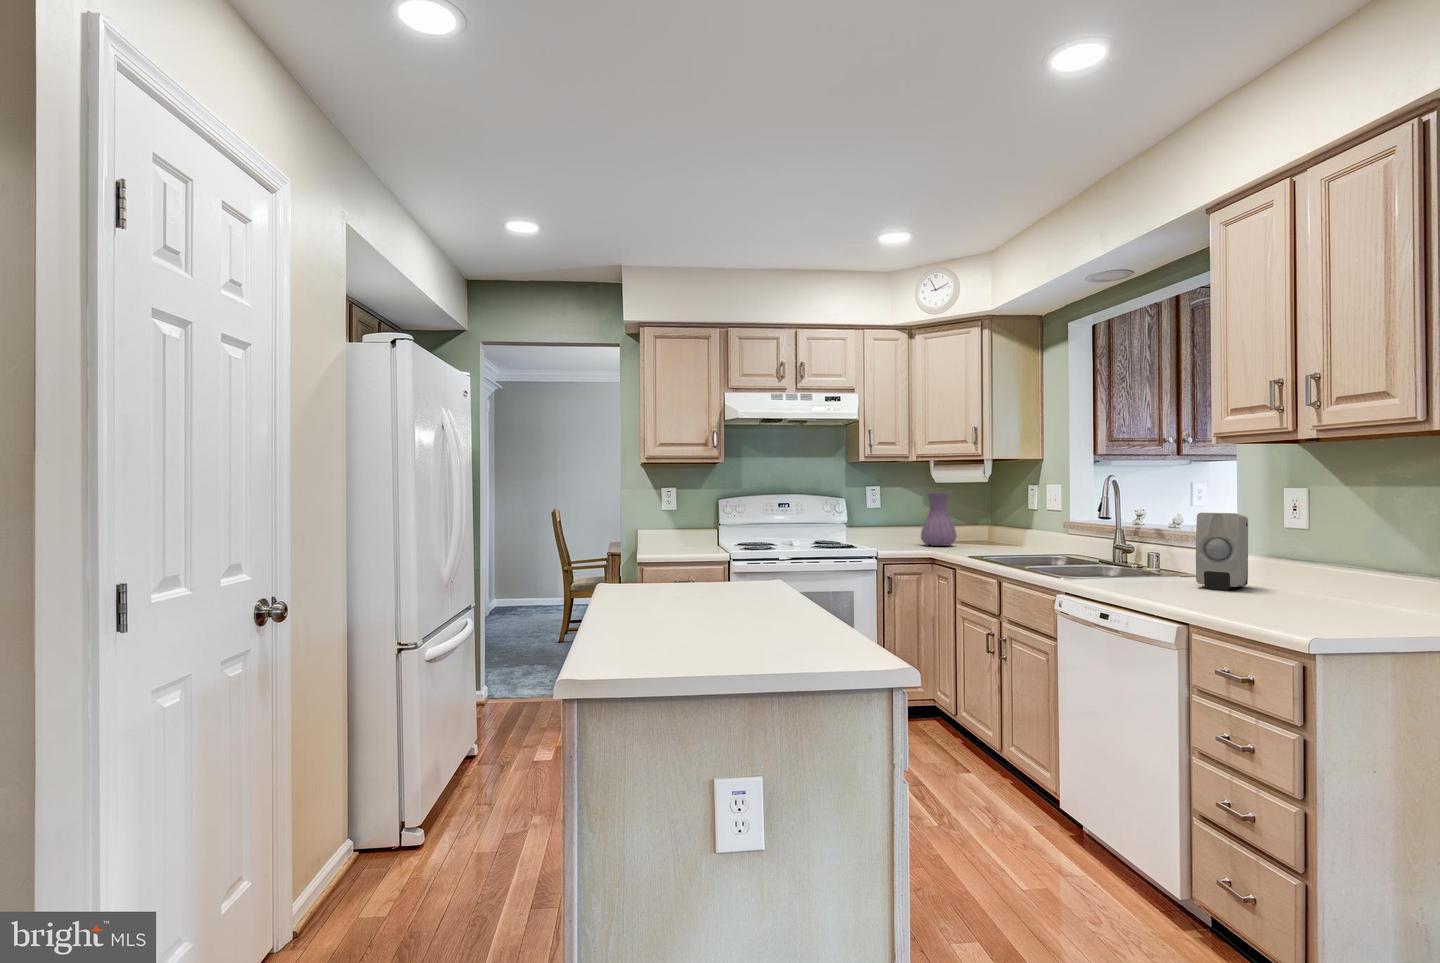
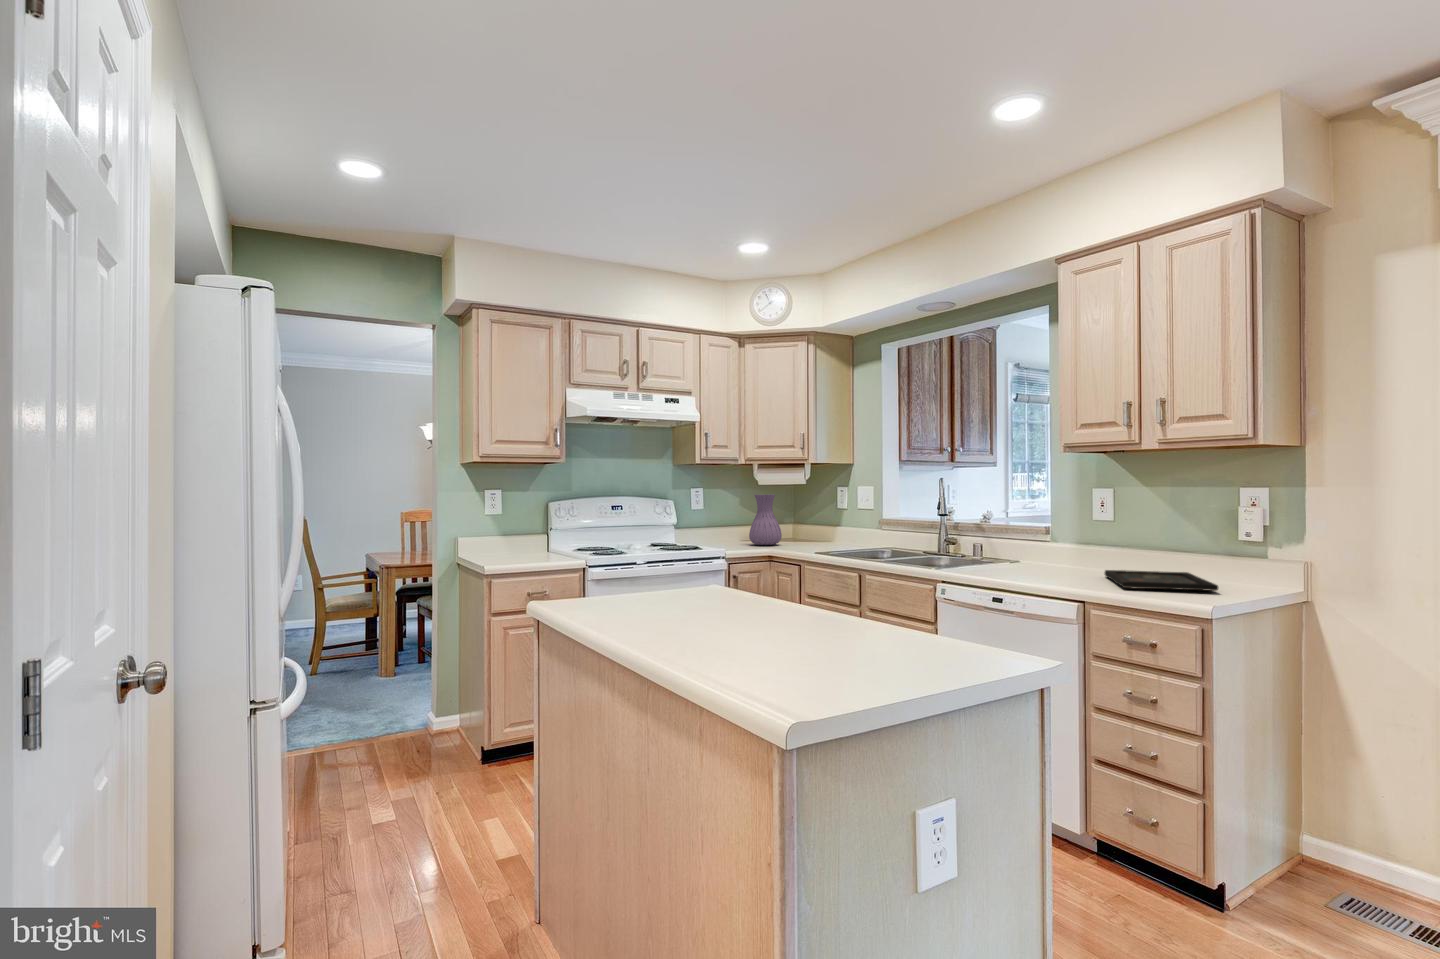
soap dispenser: present [1196,513,1248,590] -> none [1038,508,1075,571]
tray: none [1235,591,1384,624] -> present [1104,570,1219,591]

